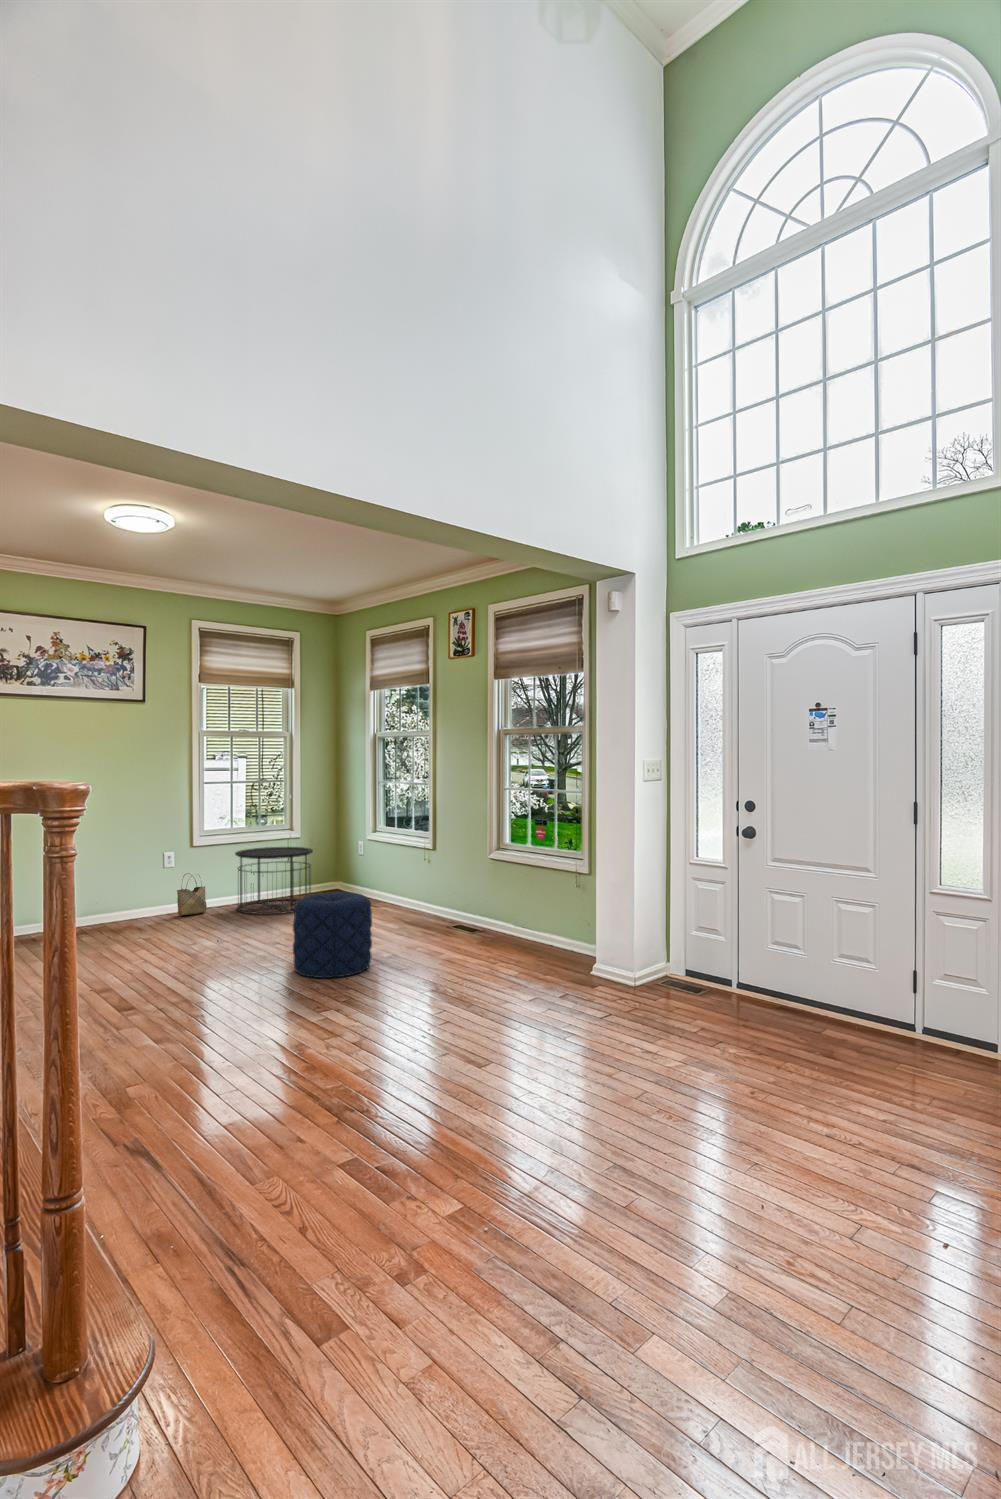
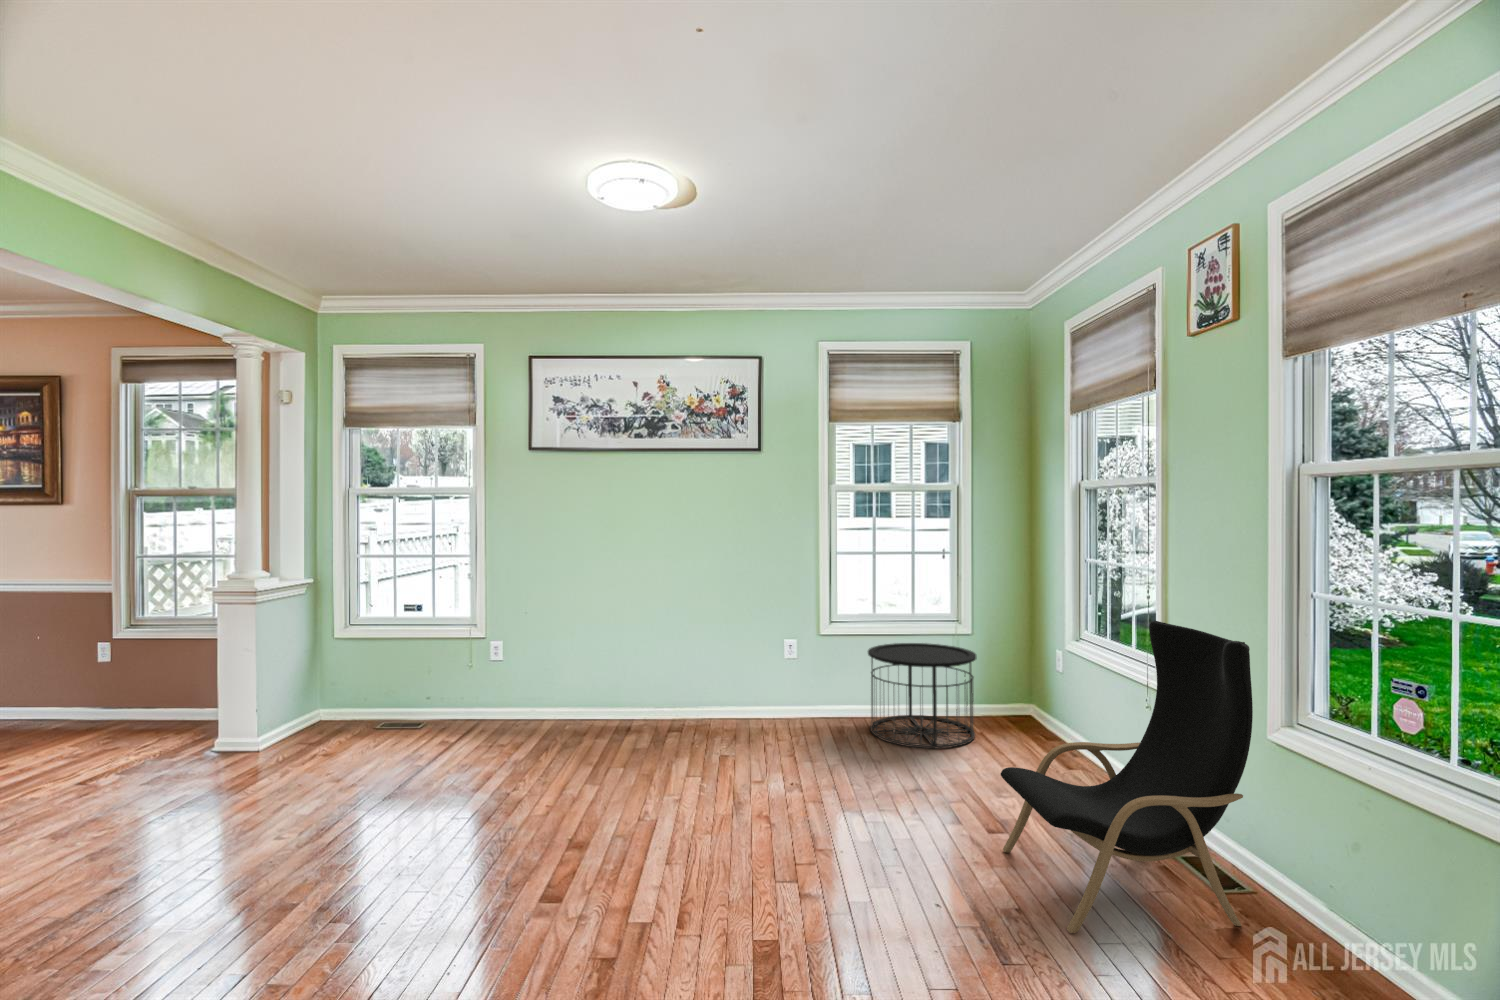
lounge chair: none [368,807,484,954] -> present [1001,621,1253,933]
woven basket: present [177,874,207,915] -> none [796,668,834,723]
pouf: present [293,892,372,978] -> none [816,766,961,952]

